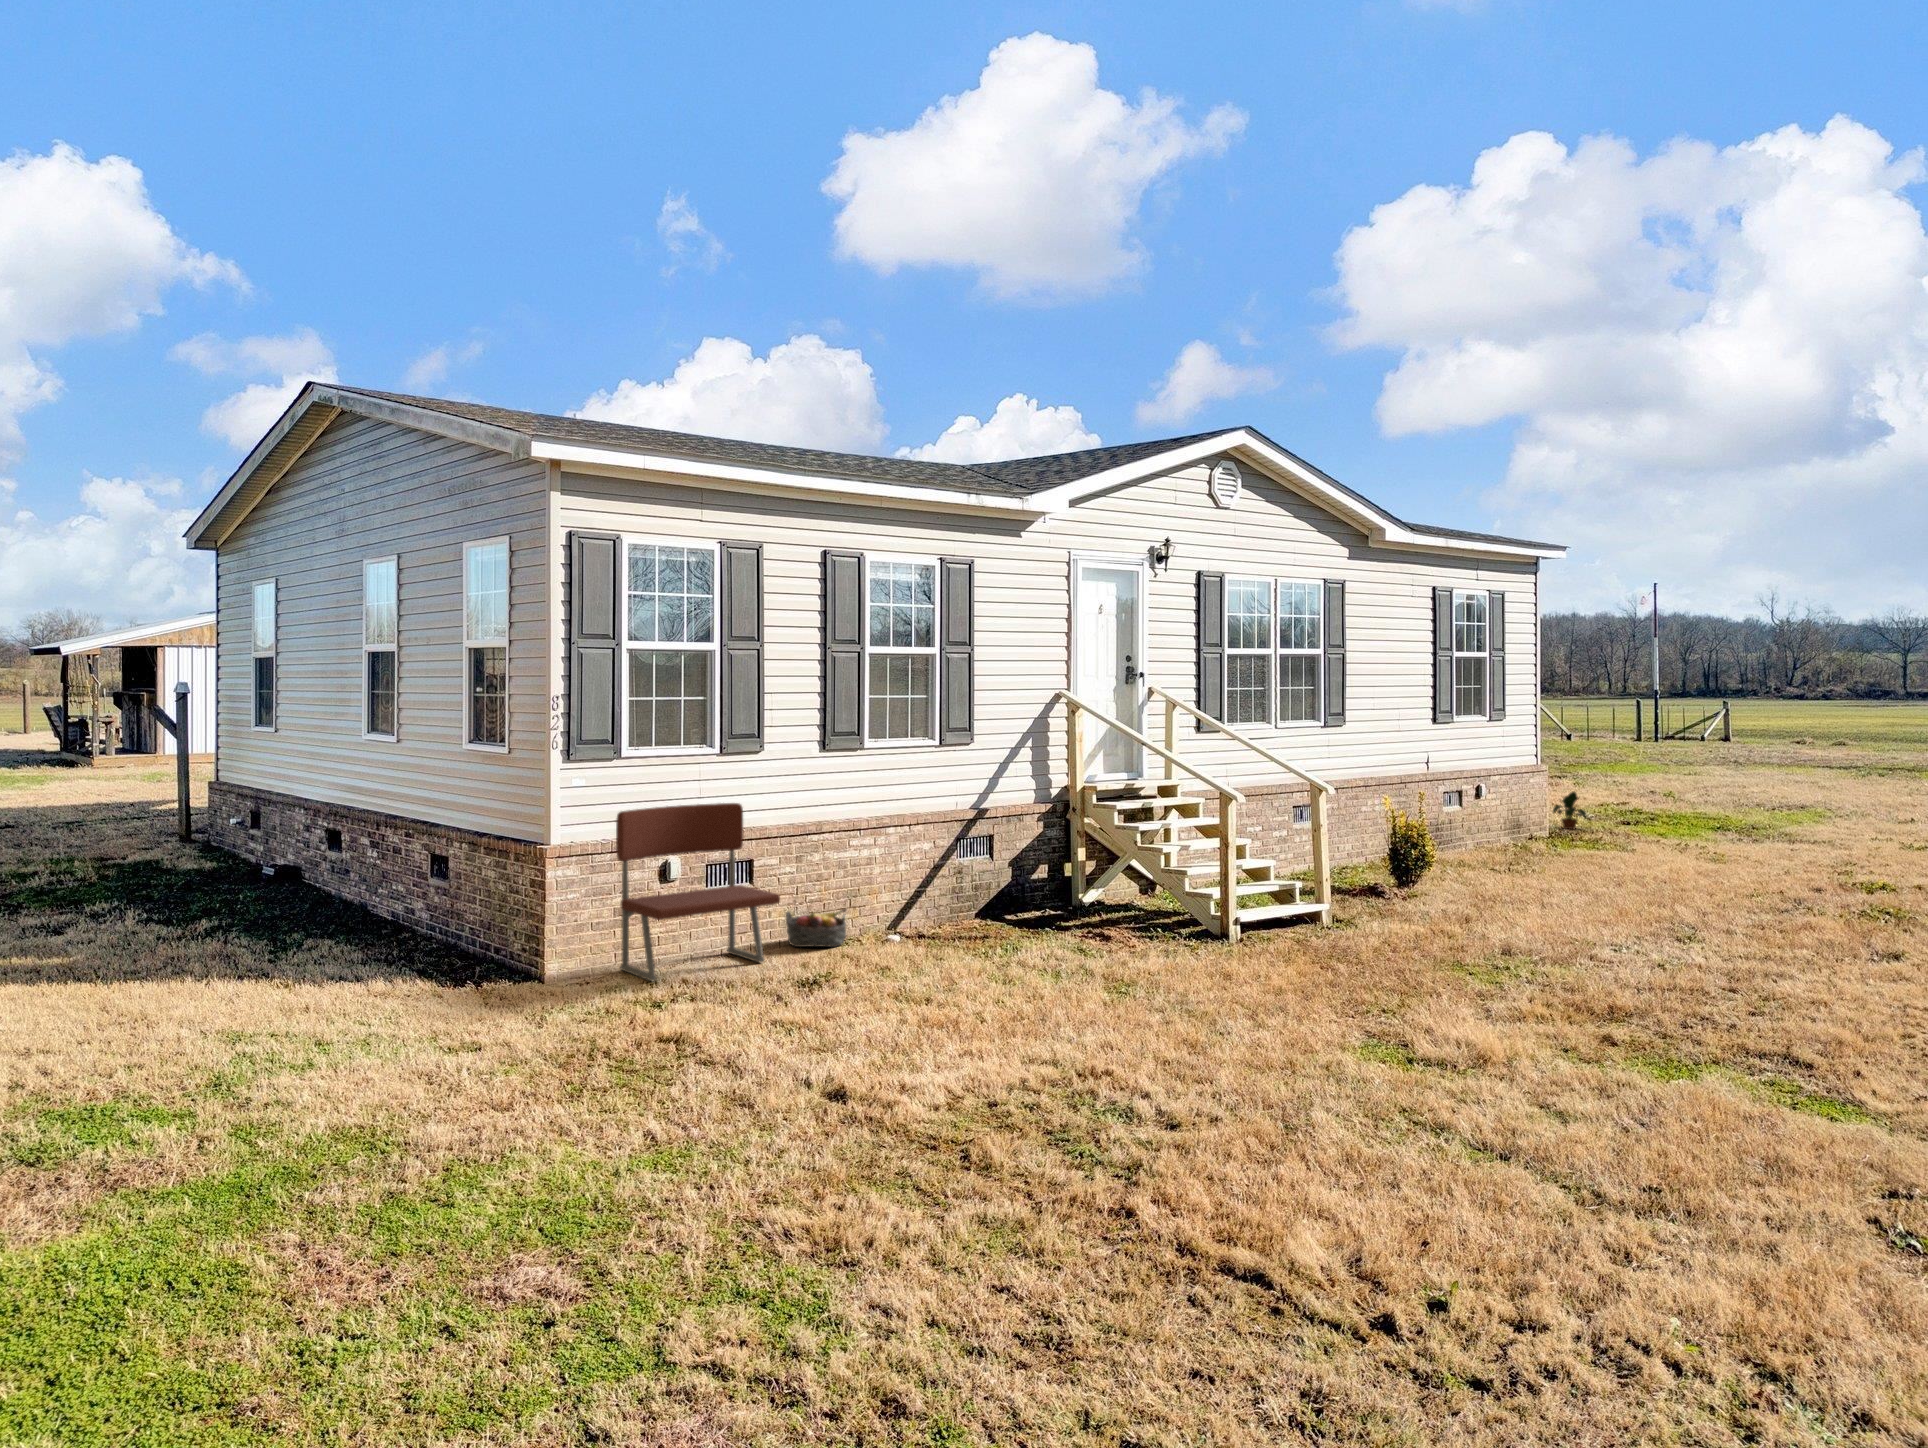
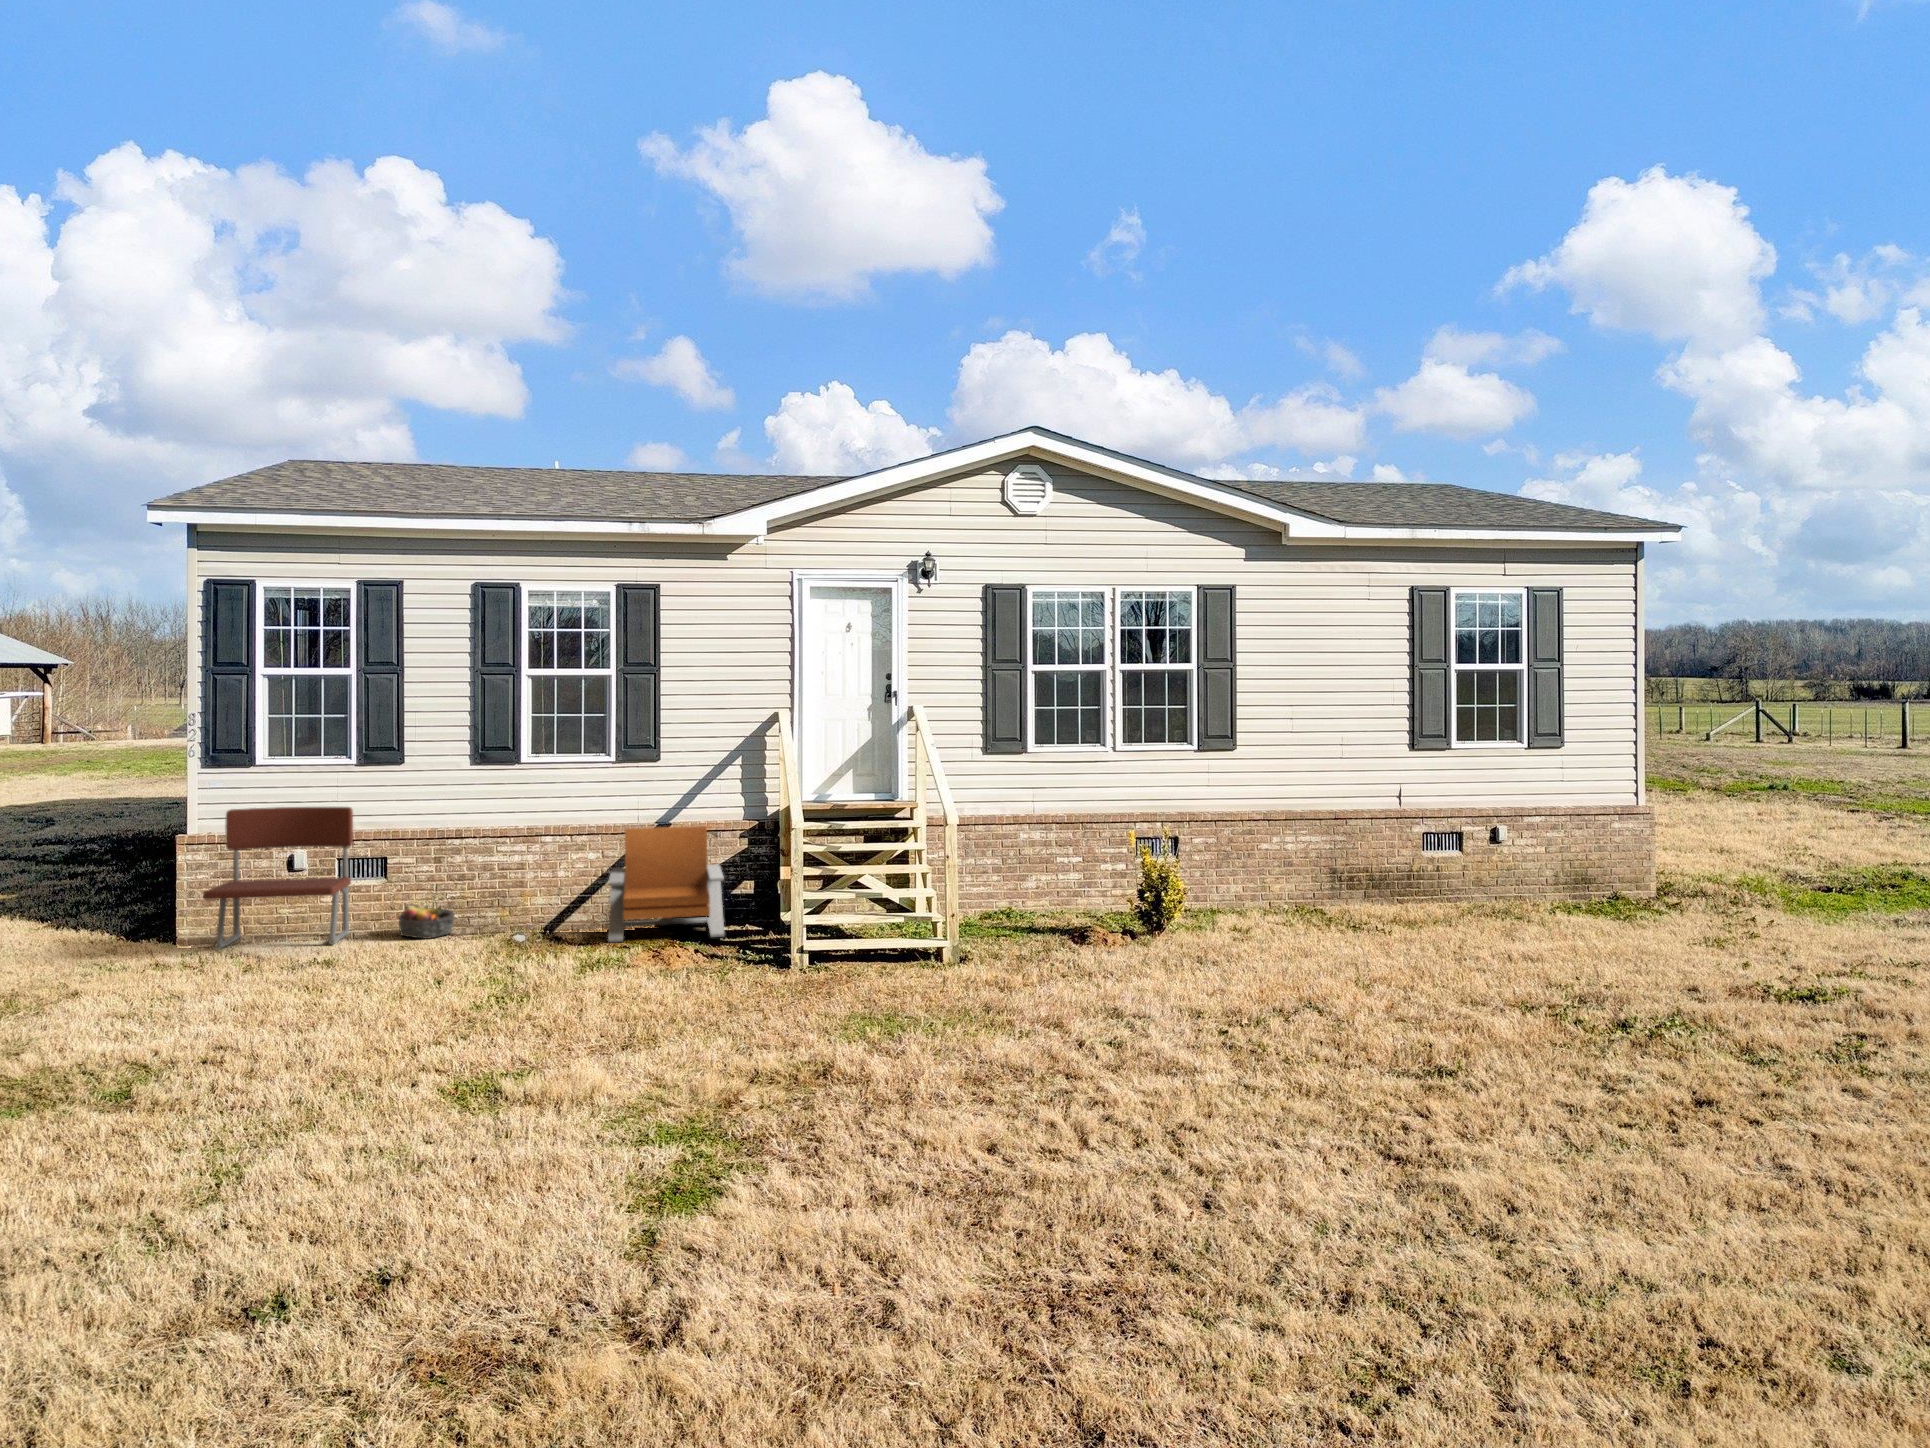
potted plant: present [1553,792,1586,829] -> none [1643,844,1693,894]
lounge chair: none [954,809,1100,930] -> present [608,826,724,942]

